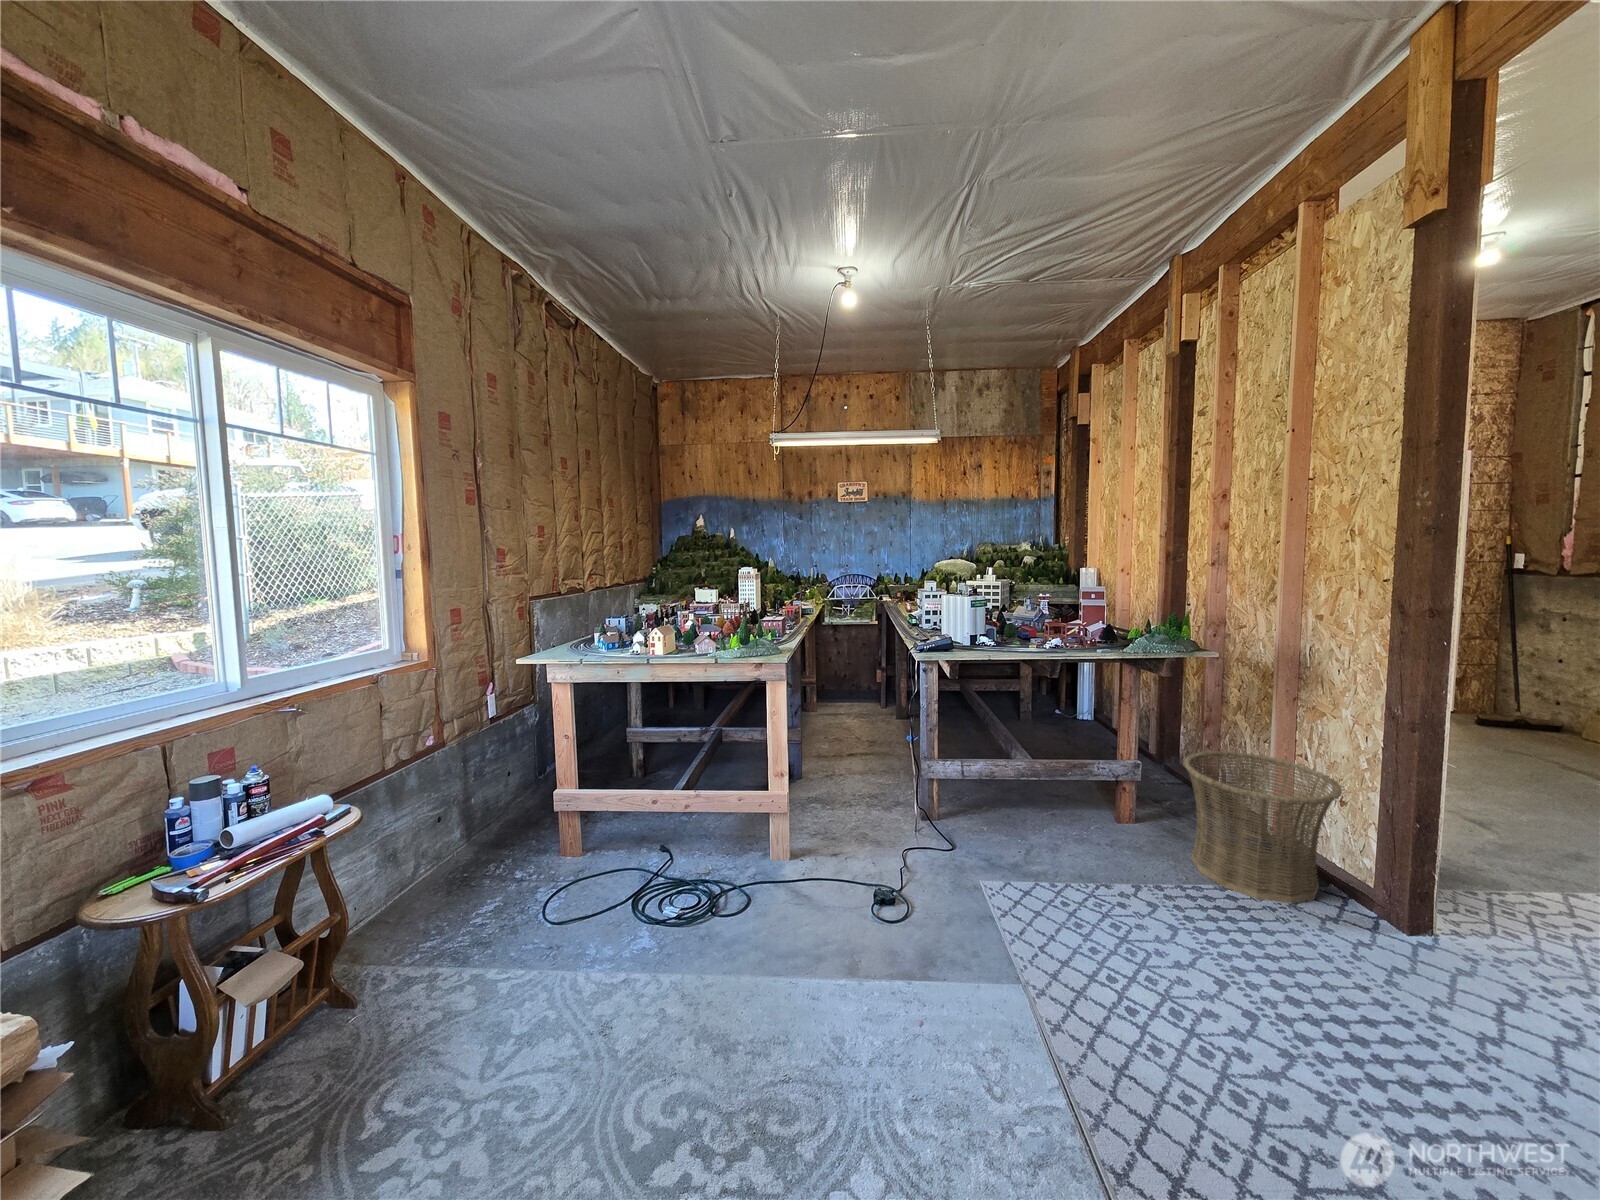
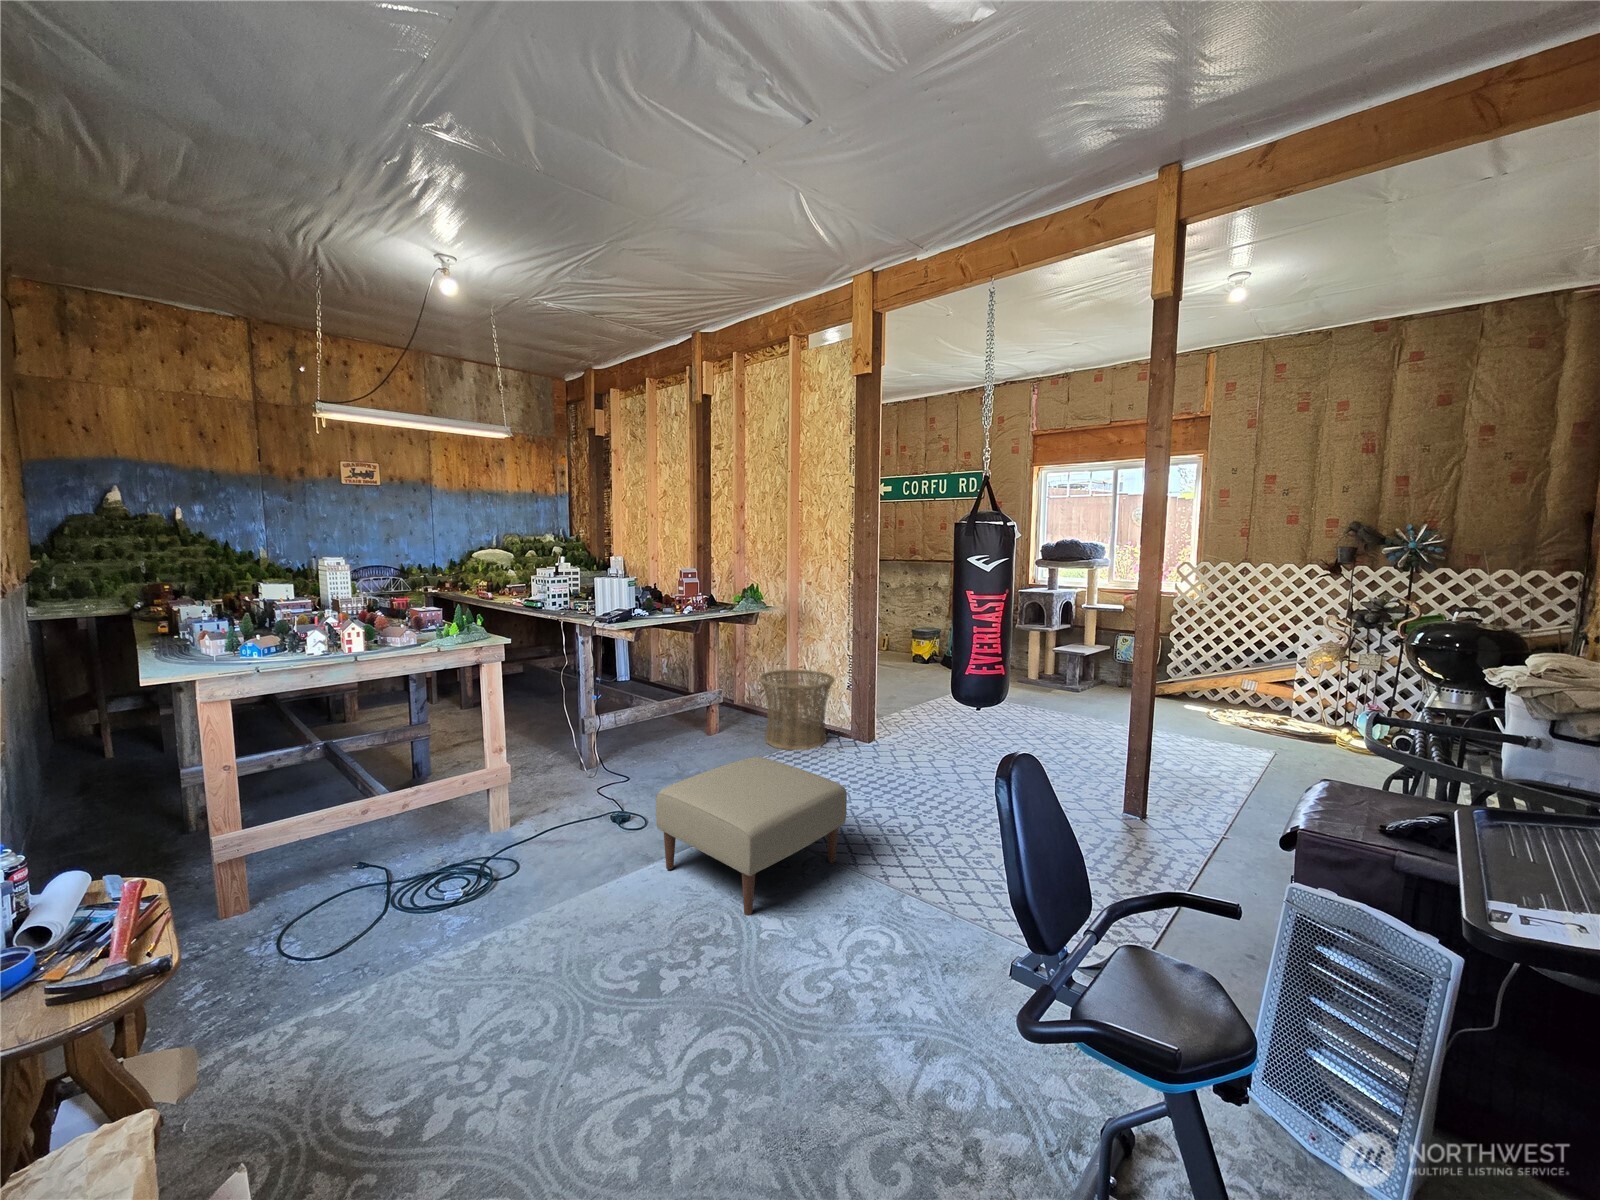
ottoman: none [861,877,1116,1137] -> present [656,757,847,915]

